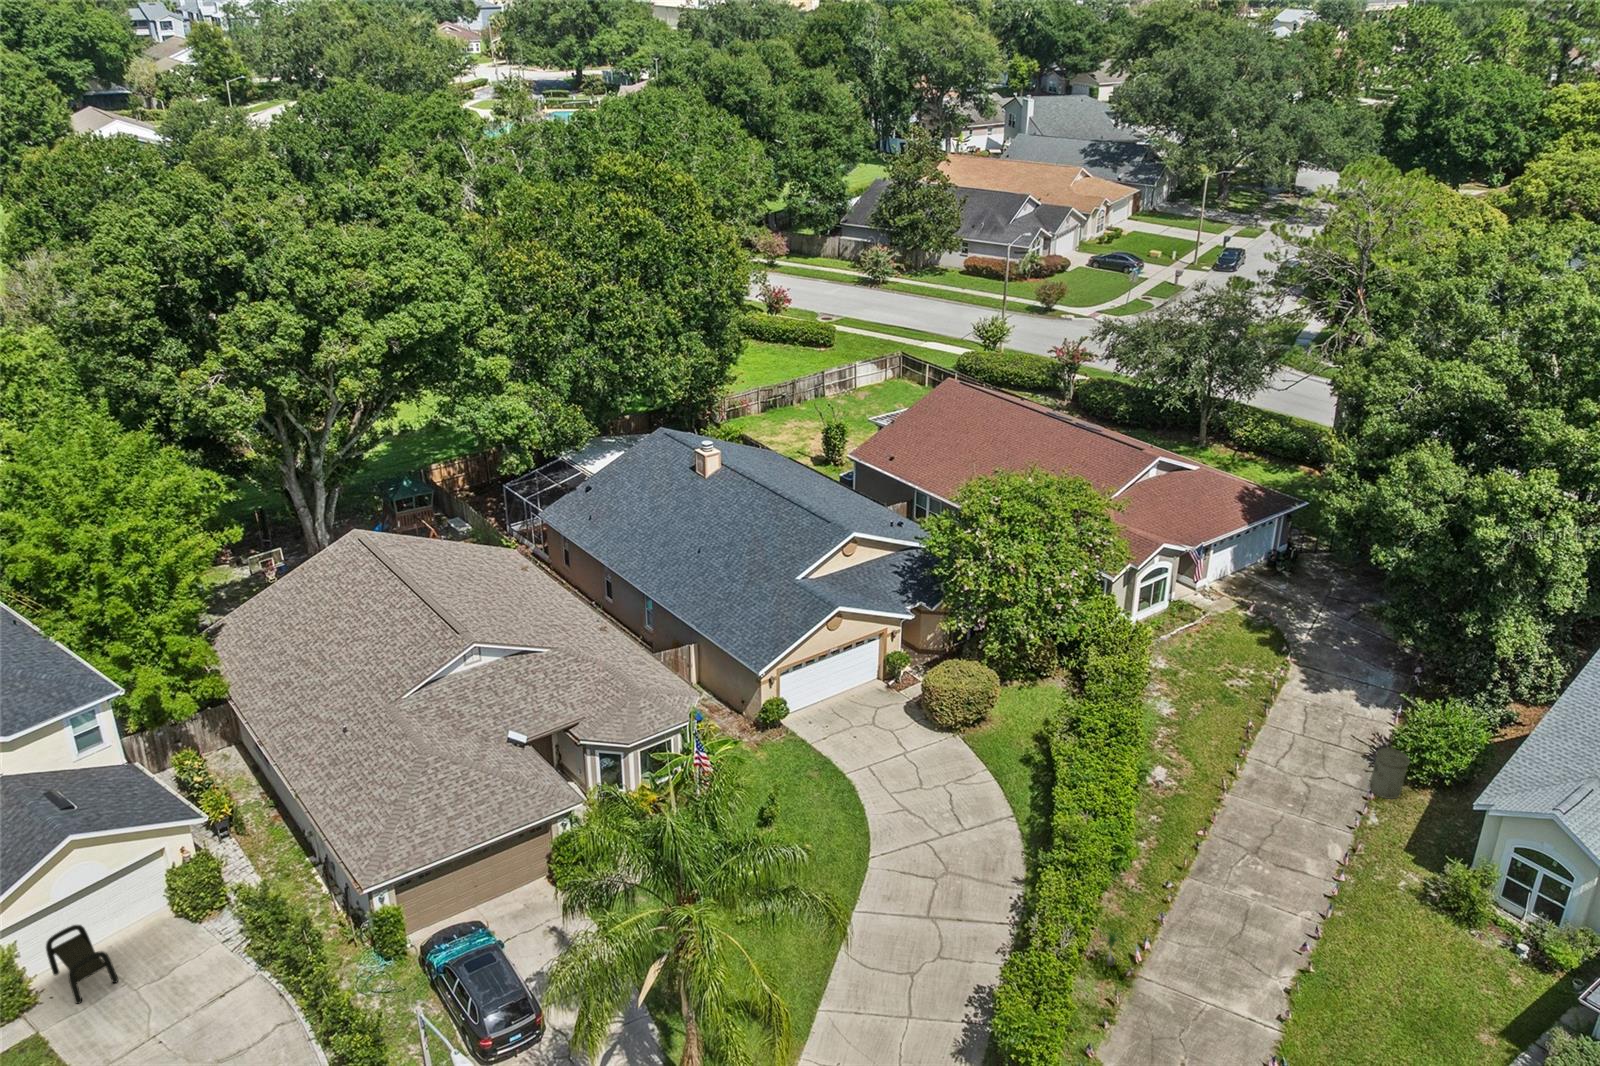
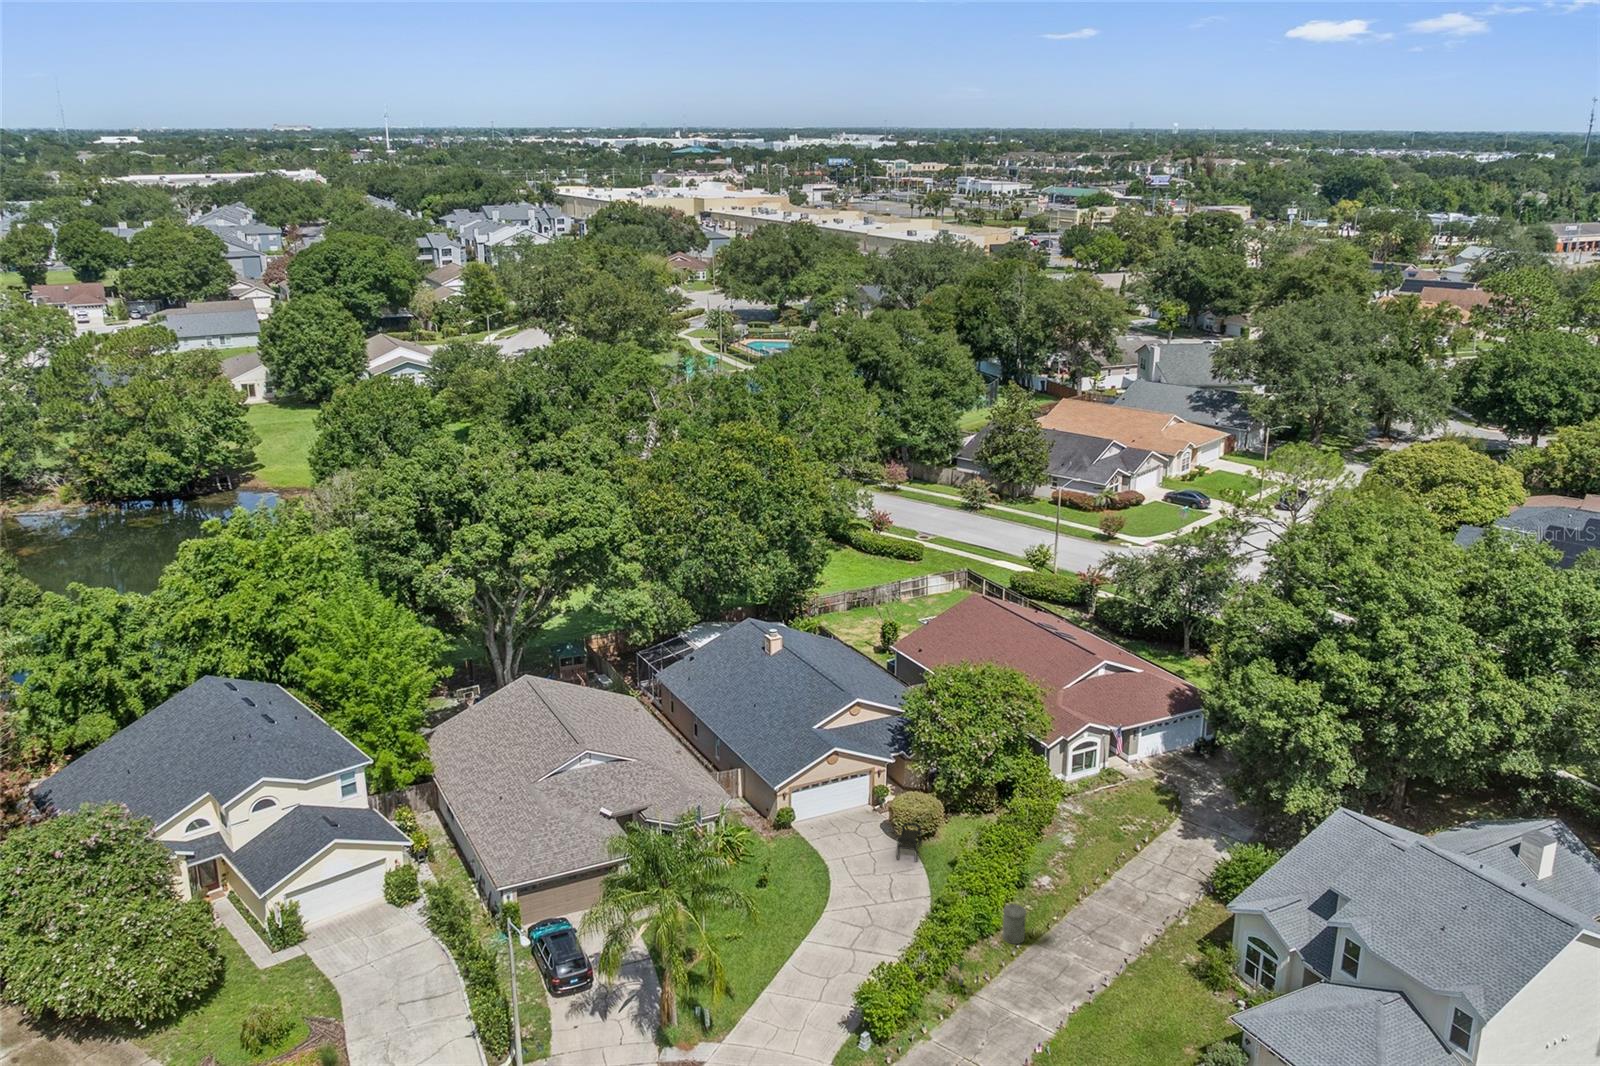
trash can: present [1369,748,1410,799] -> present [1002,904,1026,944]
bench: present [46,925,118,1004] -> present [896,823,922,861]

